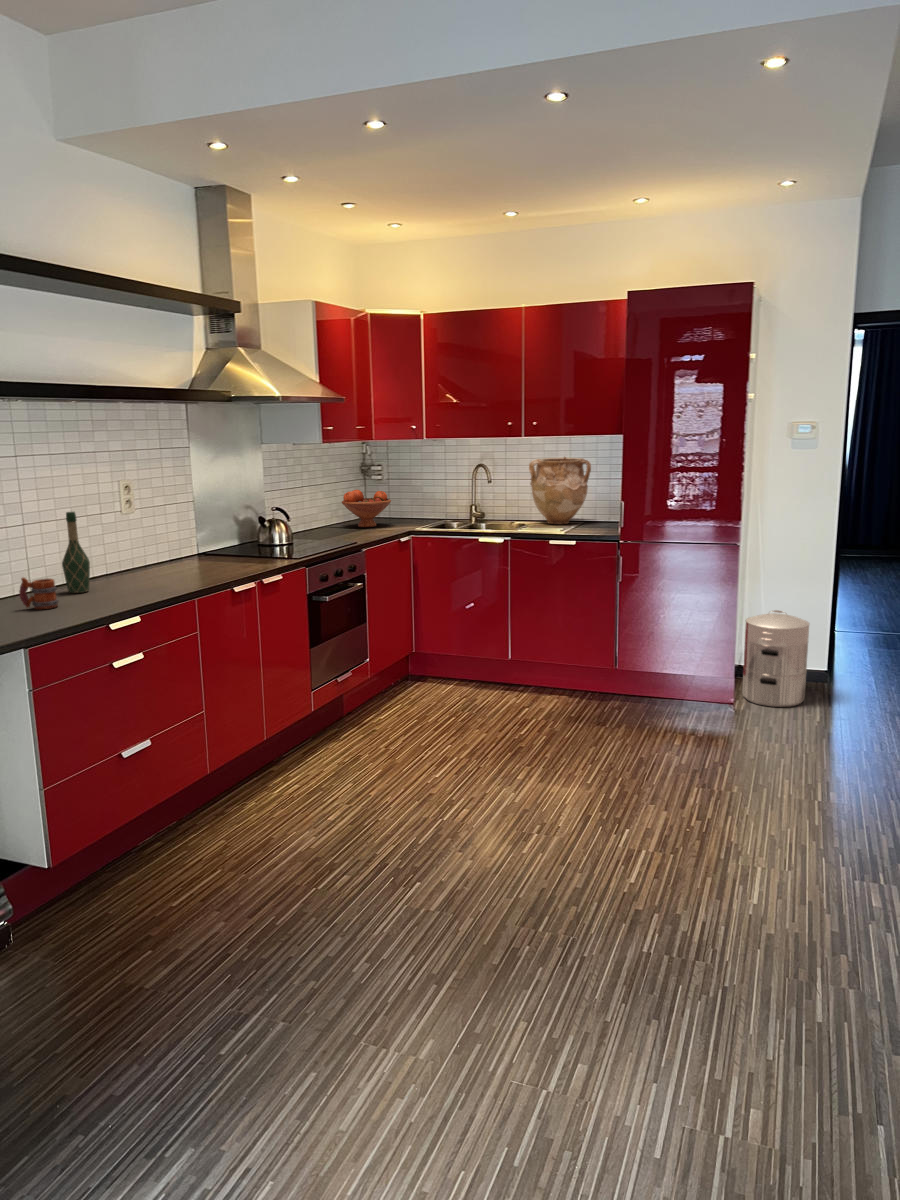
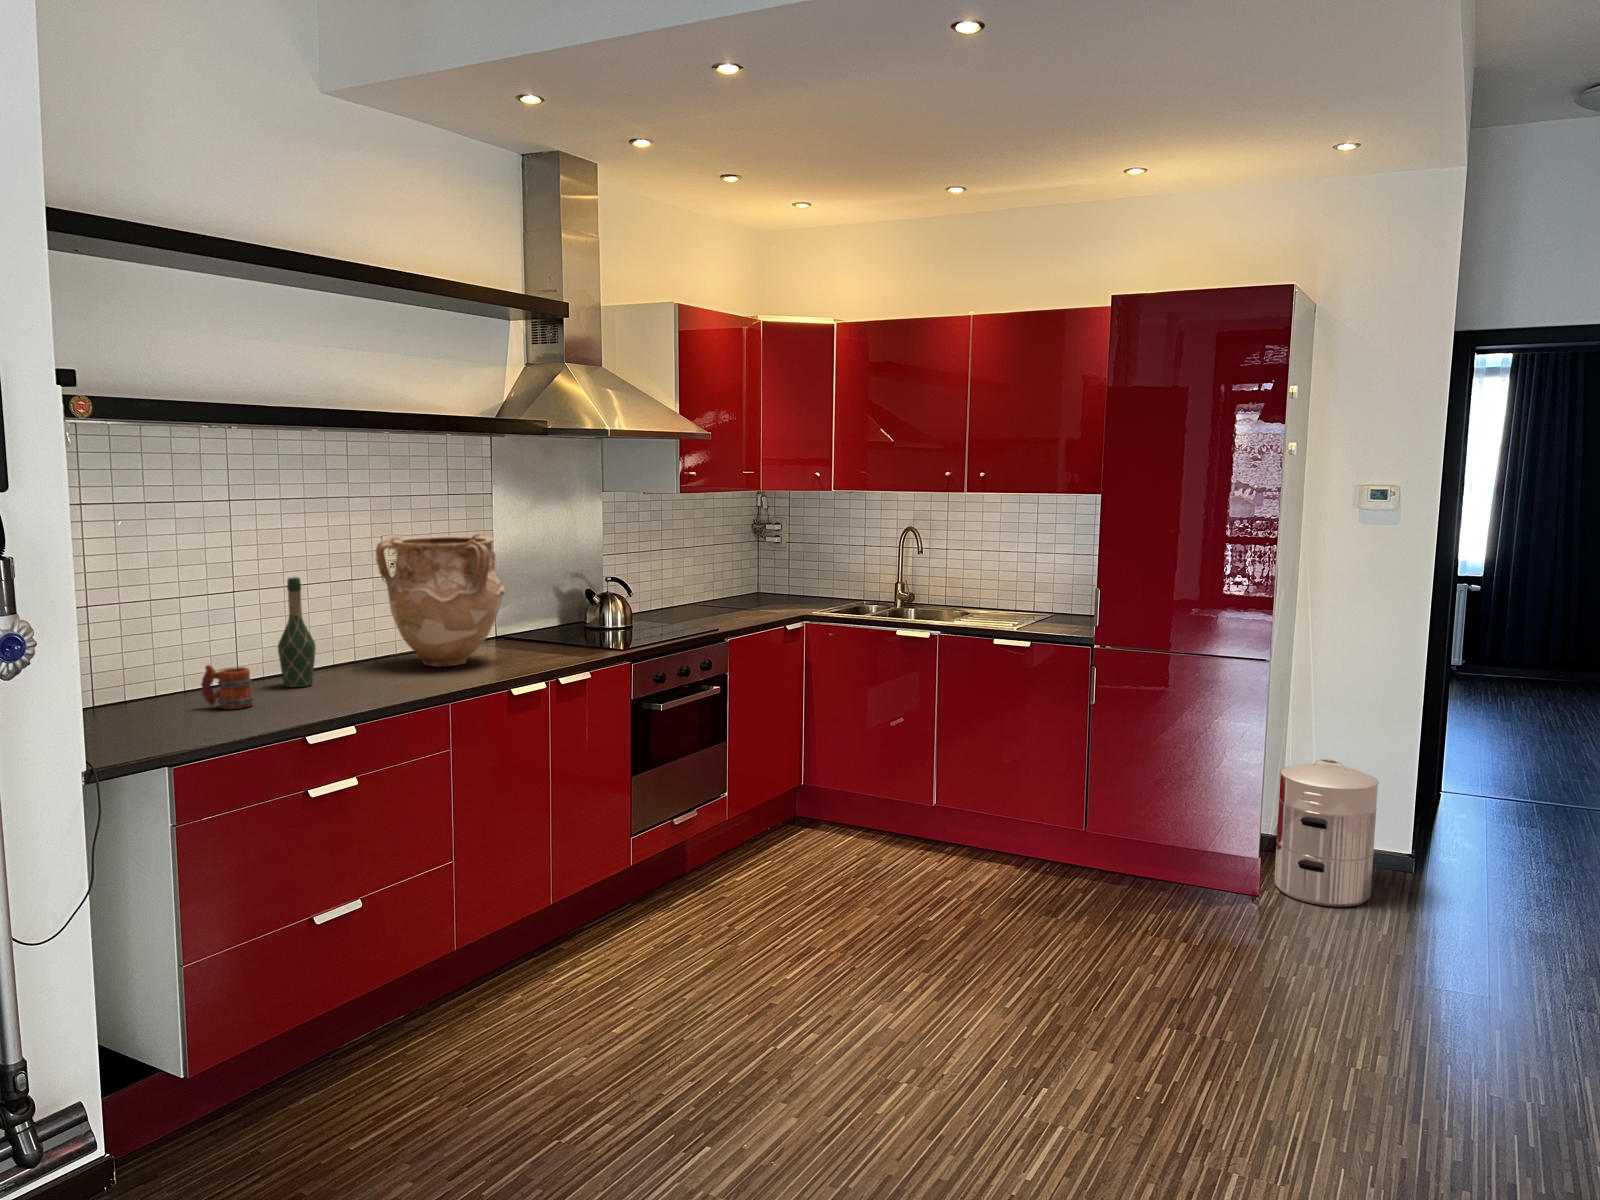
vase: present [529,457,591,524] -> present [376,534,504,667]
fruit bowl: present [342,490,391,527] -> none [716,556,784,608]

